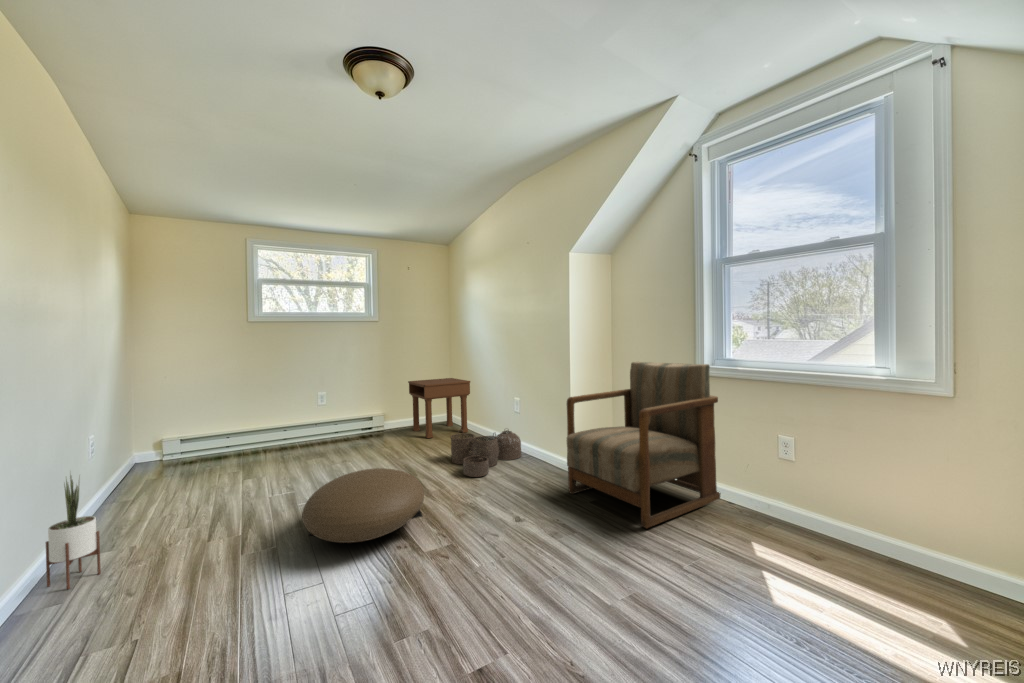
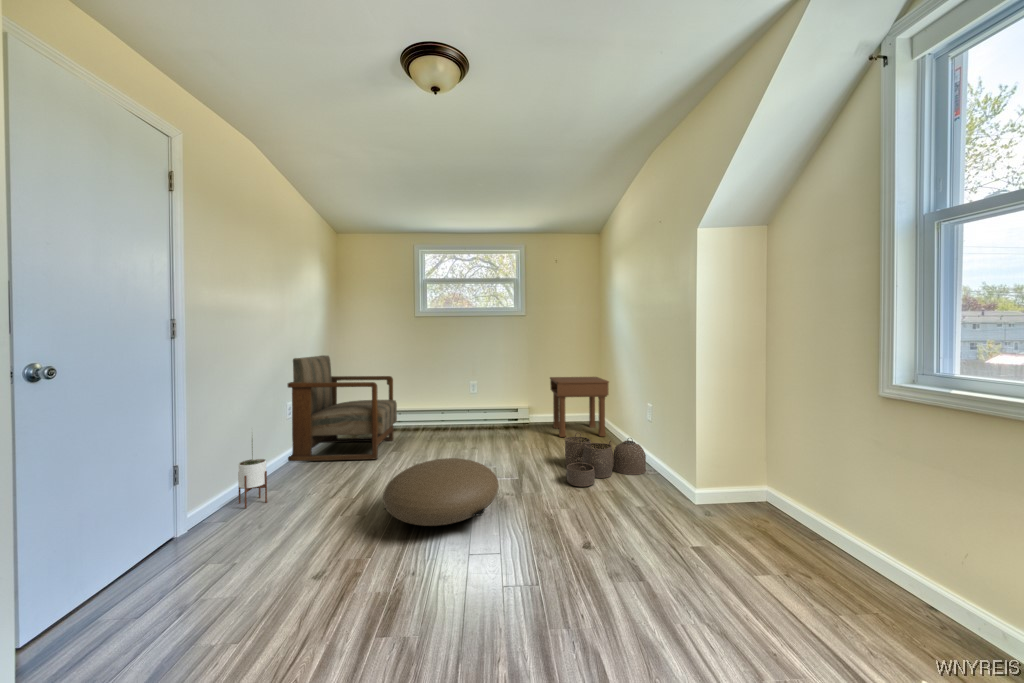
armchair: present [567,362,721,529] -> present [288,355,397,461]

